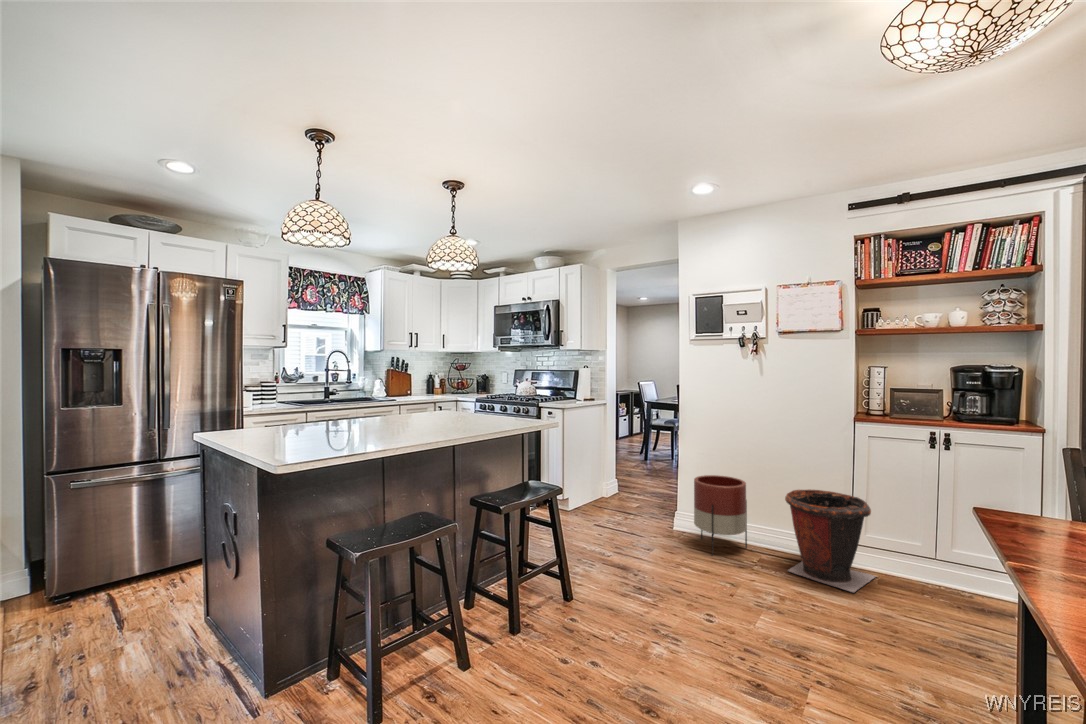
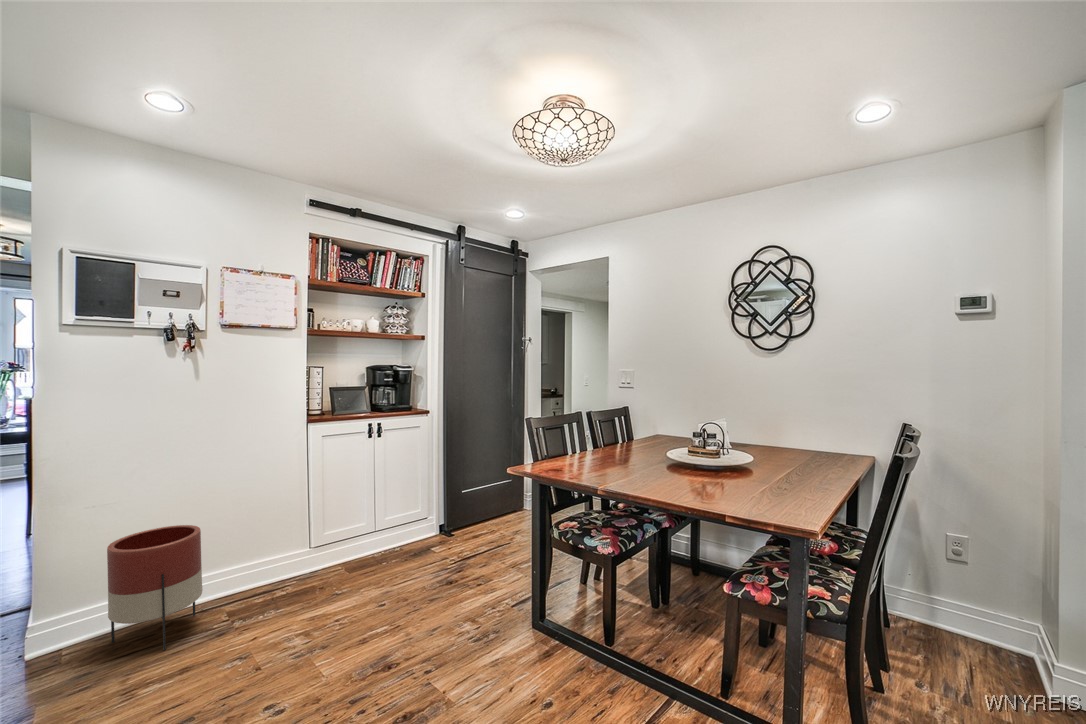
trash can: present [785,490,876,592] -> none [256,495,347,608]

